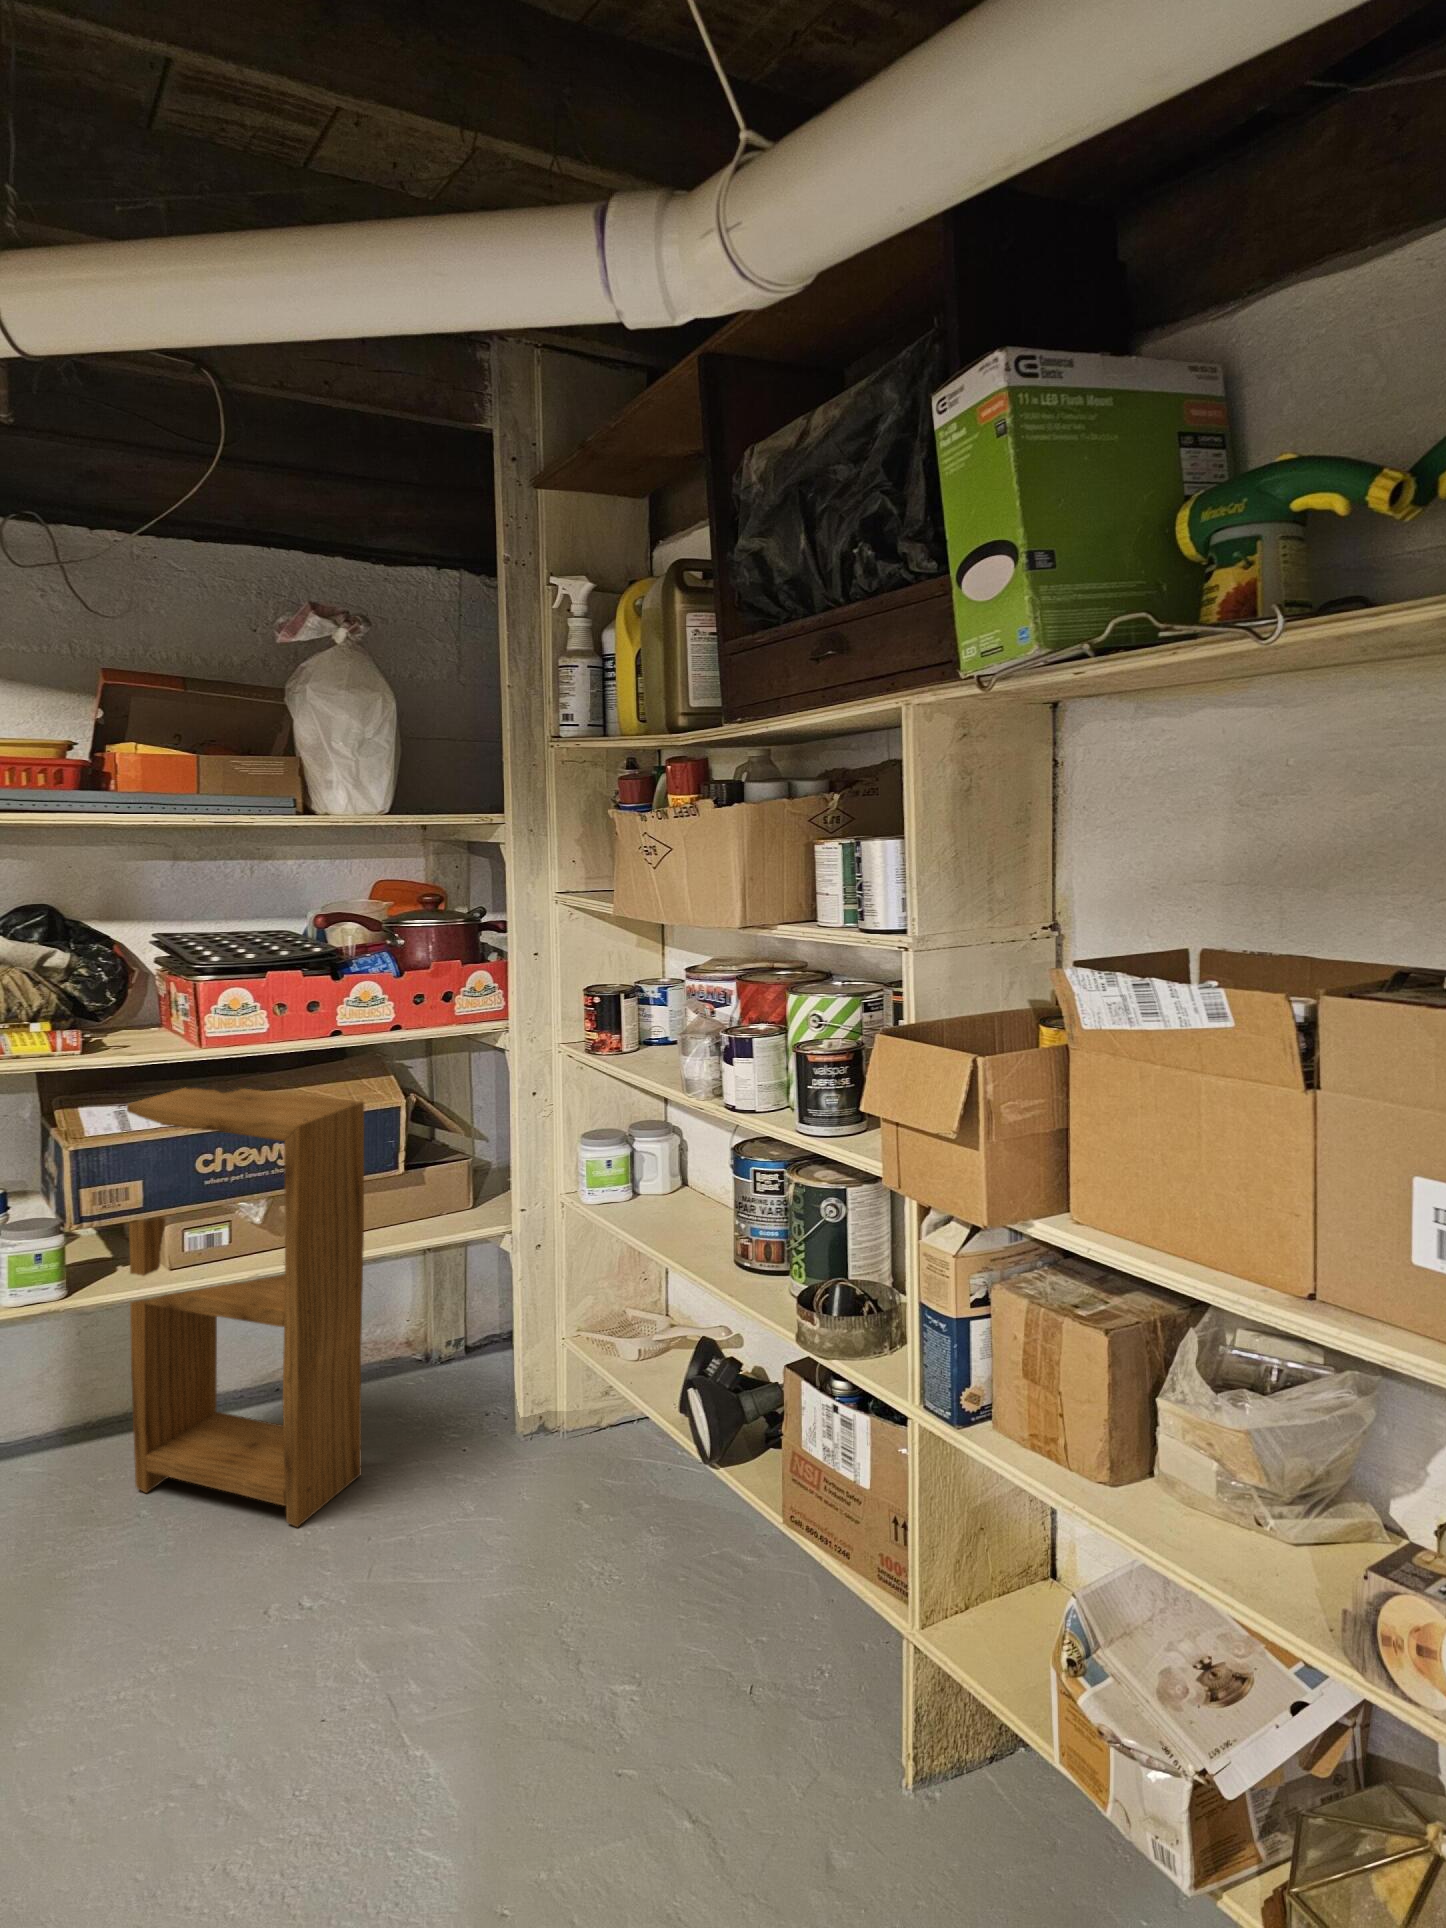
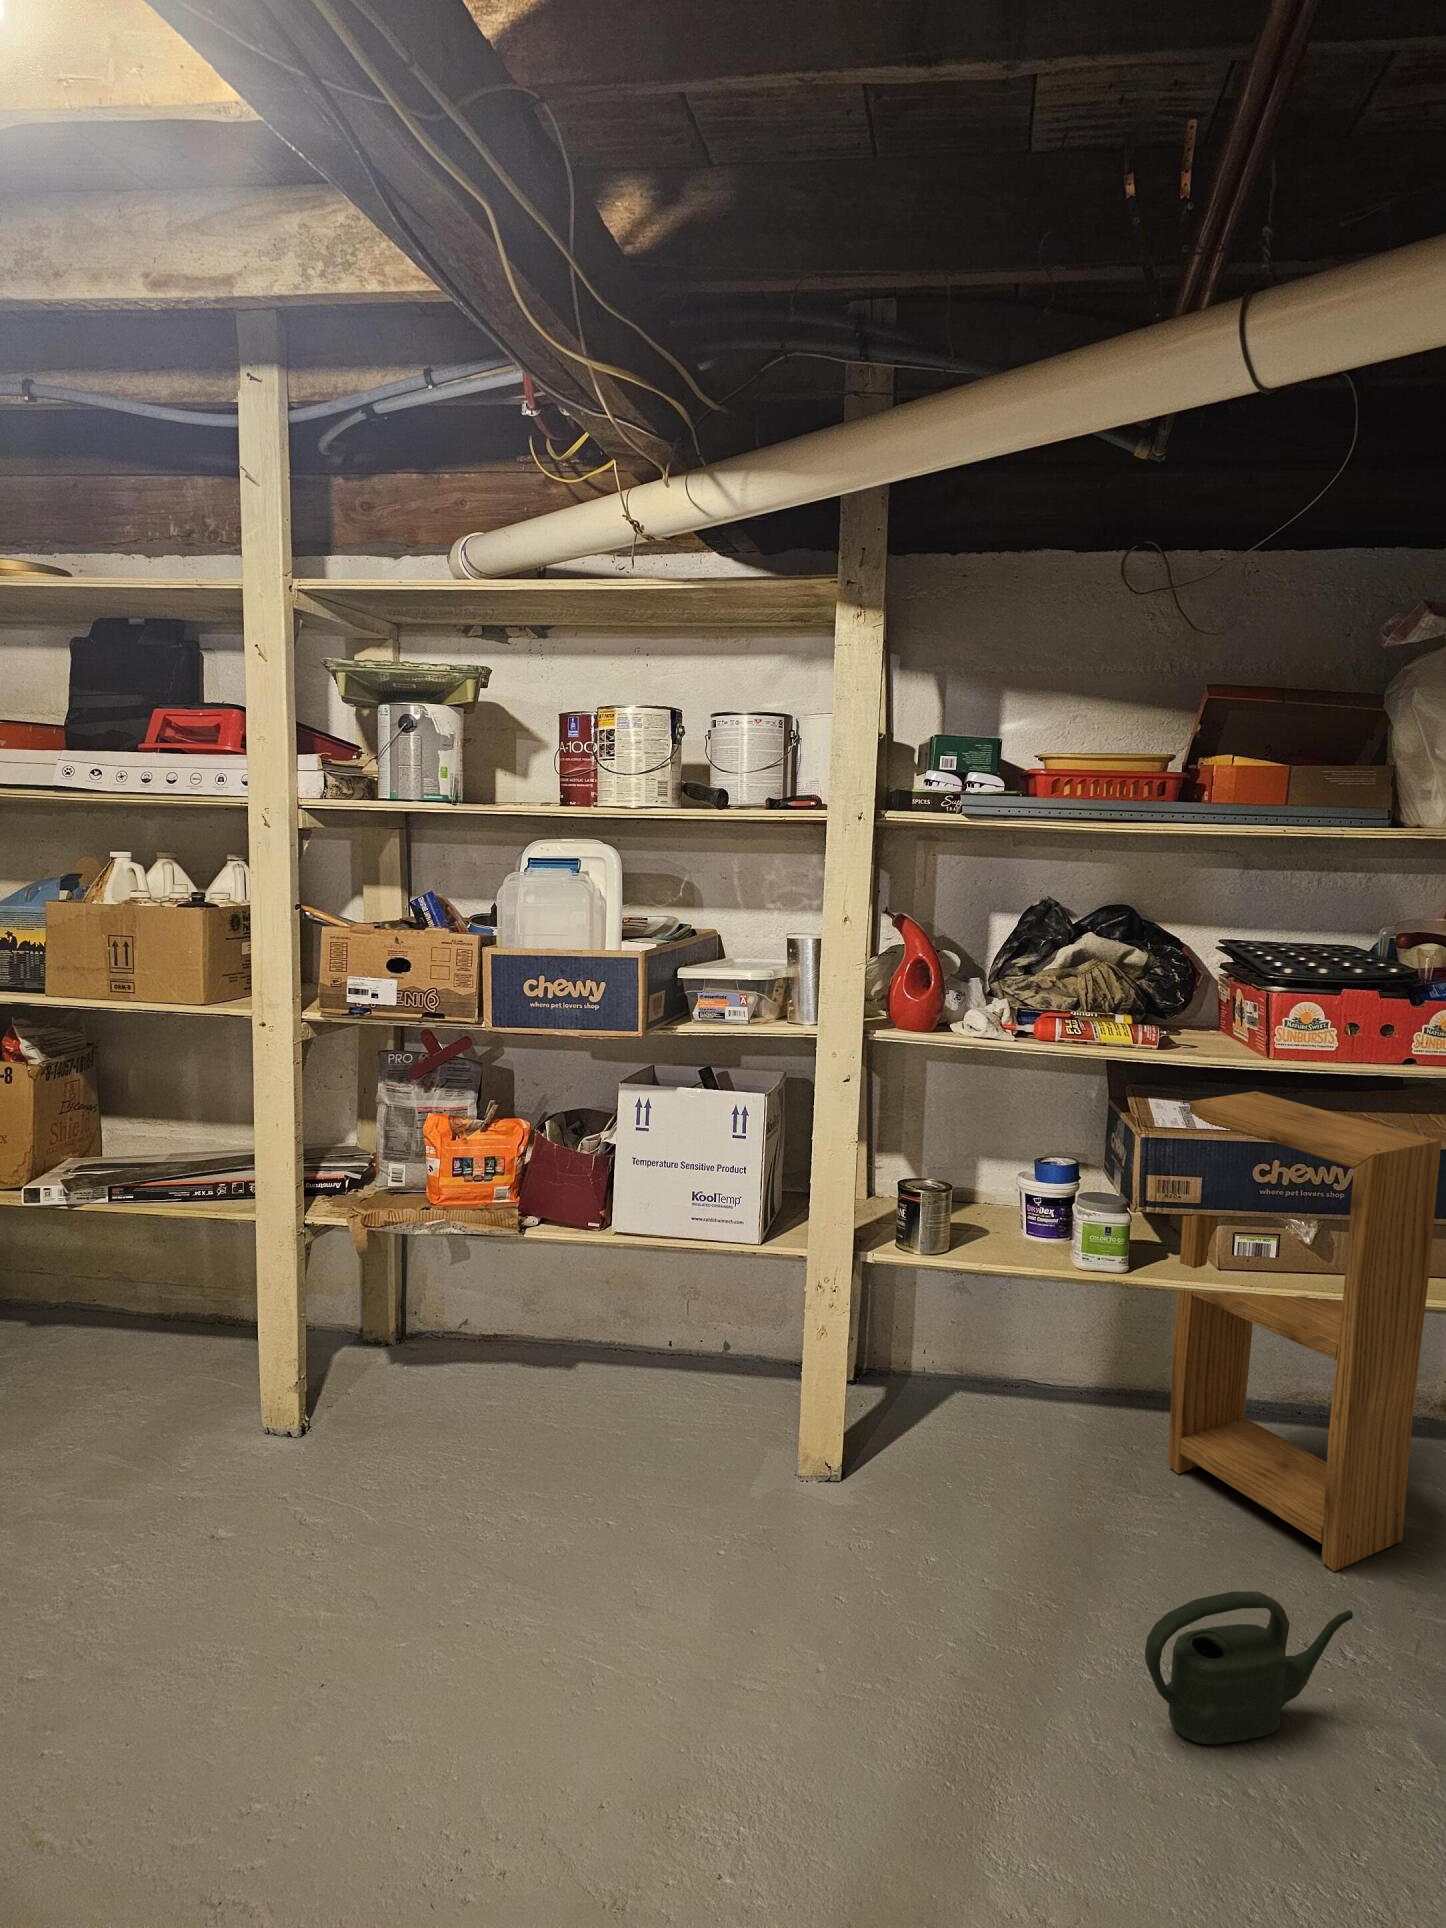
watering can: none [79,1557,297,1757] -> present [1145,1591,1353,1744]

